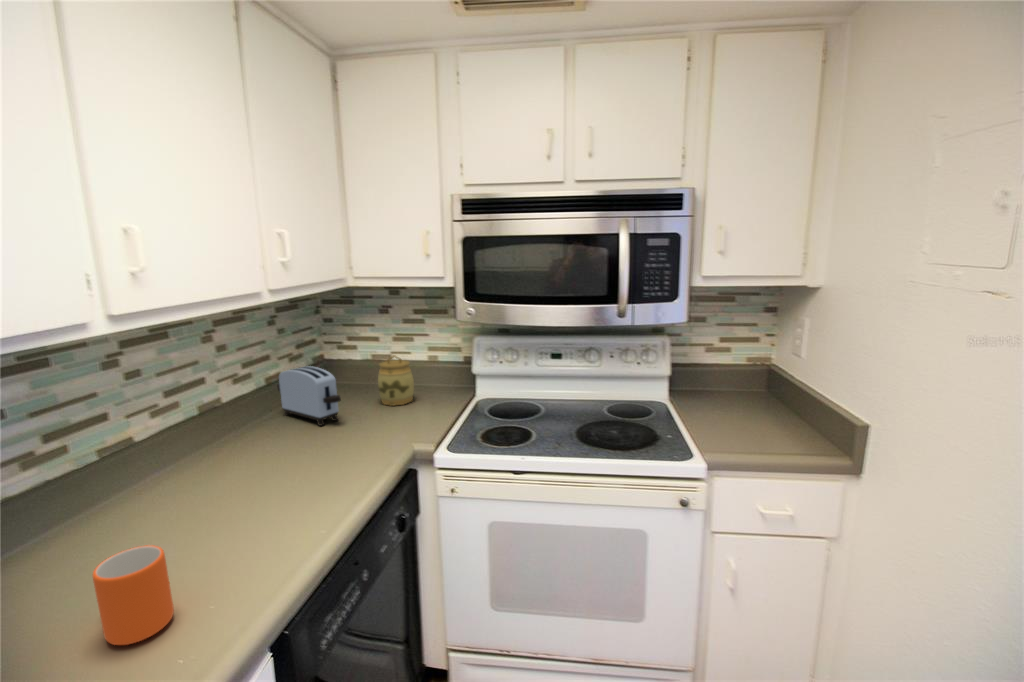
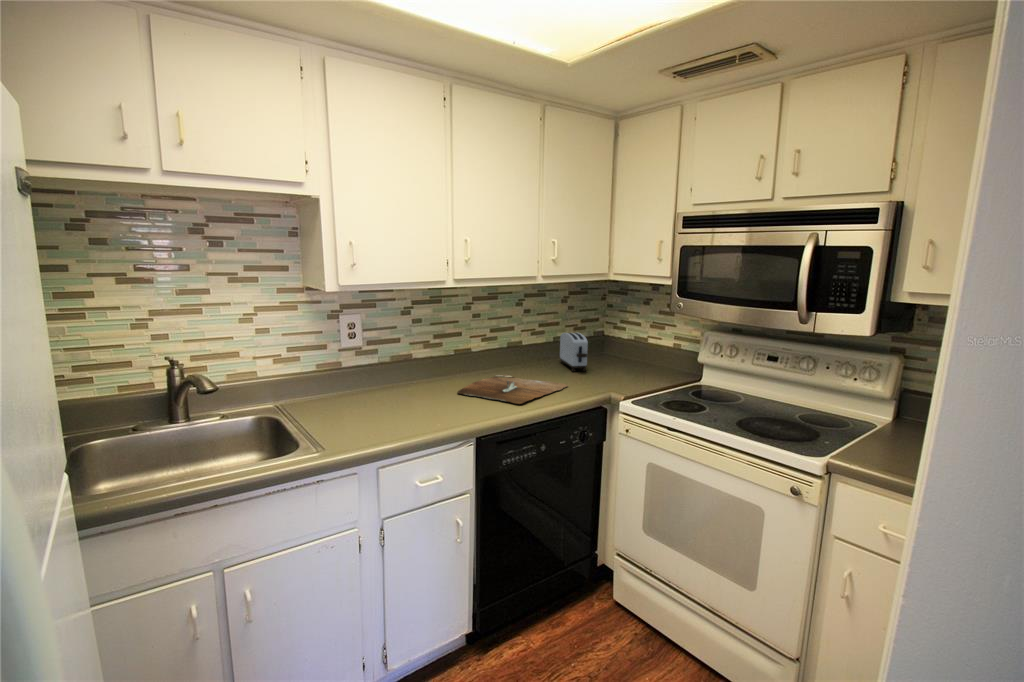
jar: present [378,355,414,405] -> none [622,335,651,373]
cutting board: none [153,451,343,543] -> present [457,375,567,404]
mug: present [93,545,174,645] -> none [419,380,444,416]

